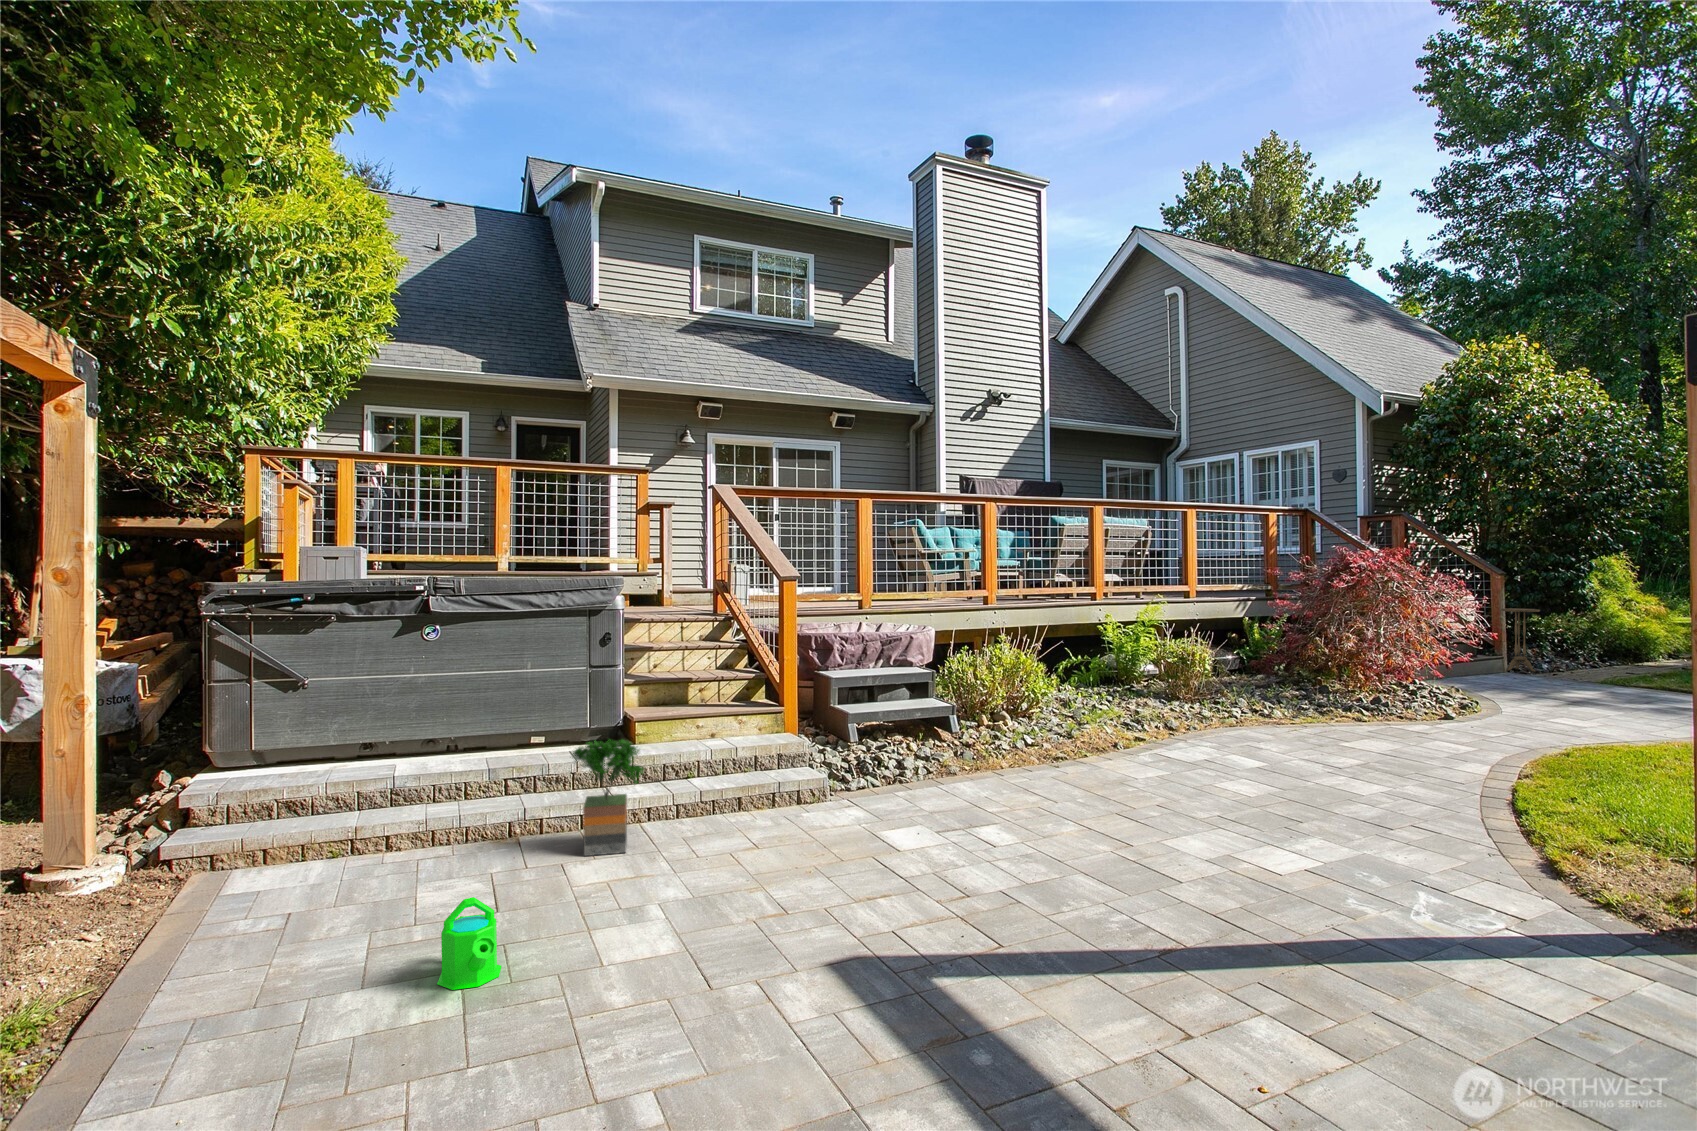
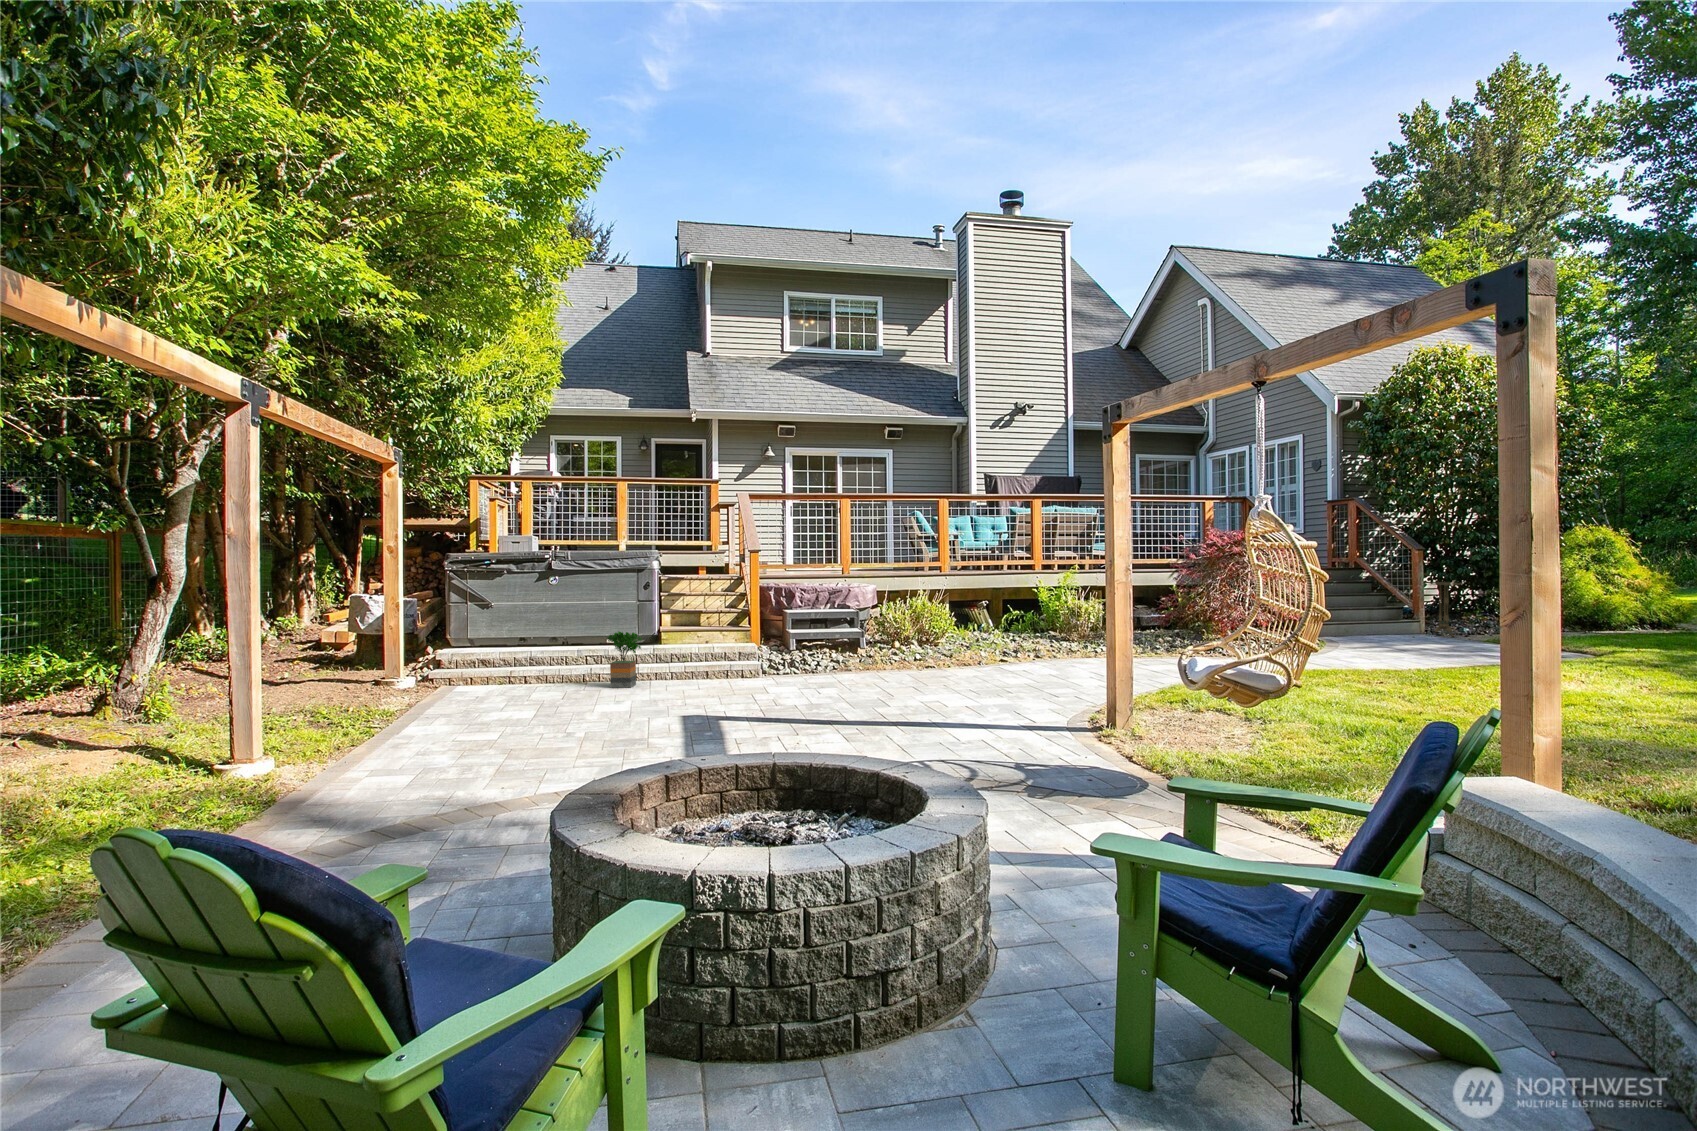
watering can: present [437,897,502,990] -> none [524,678,550,712]

